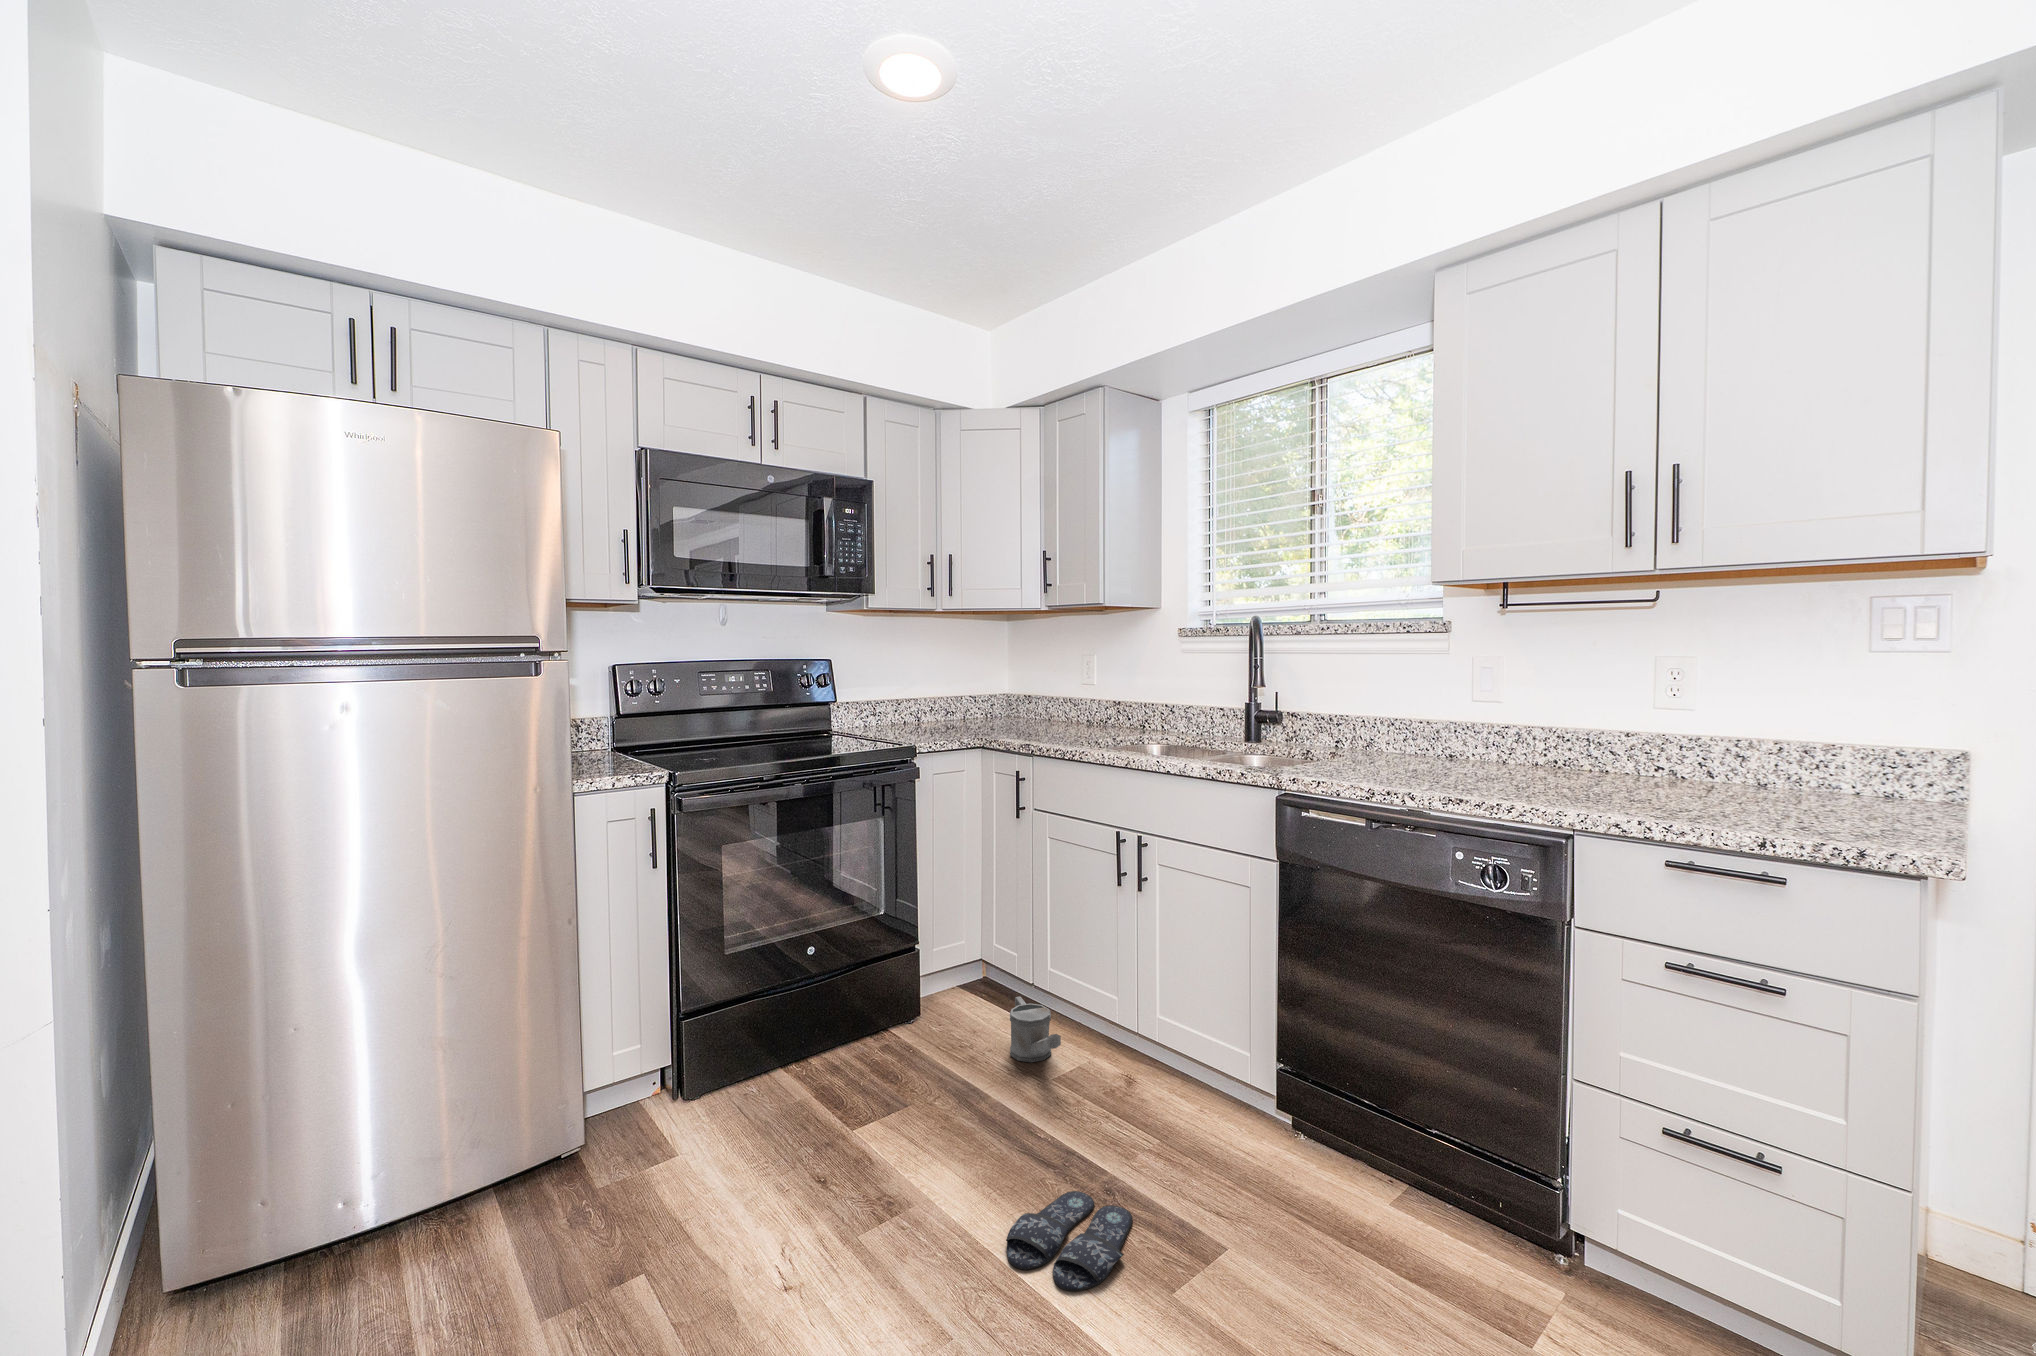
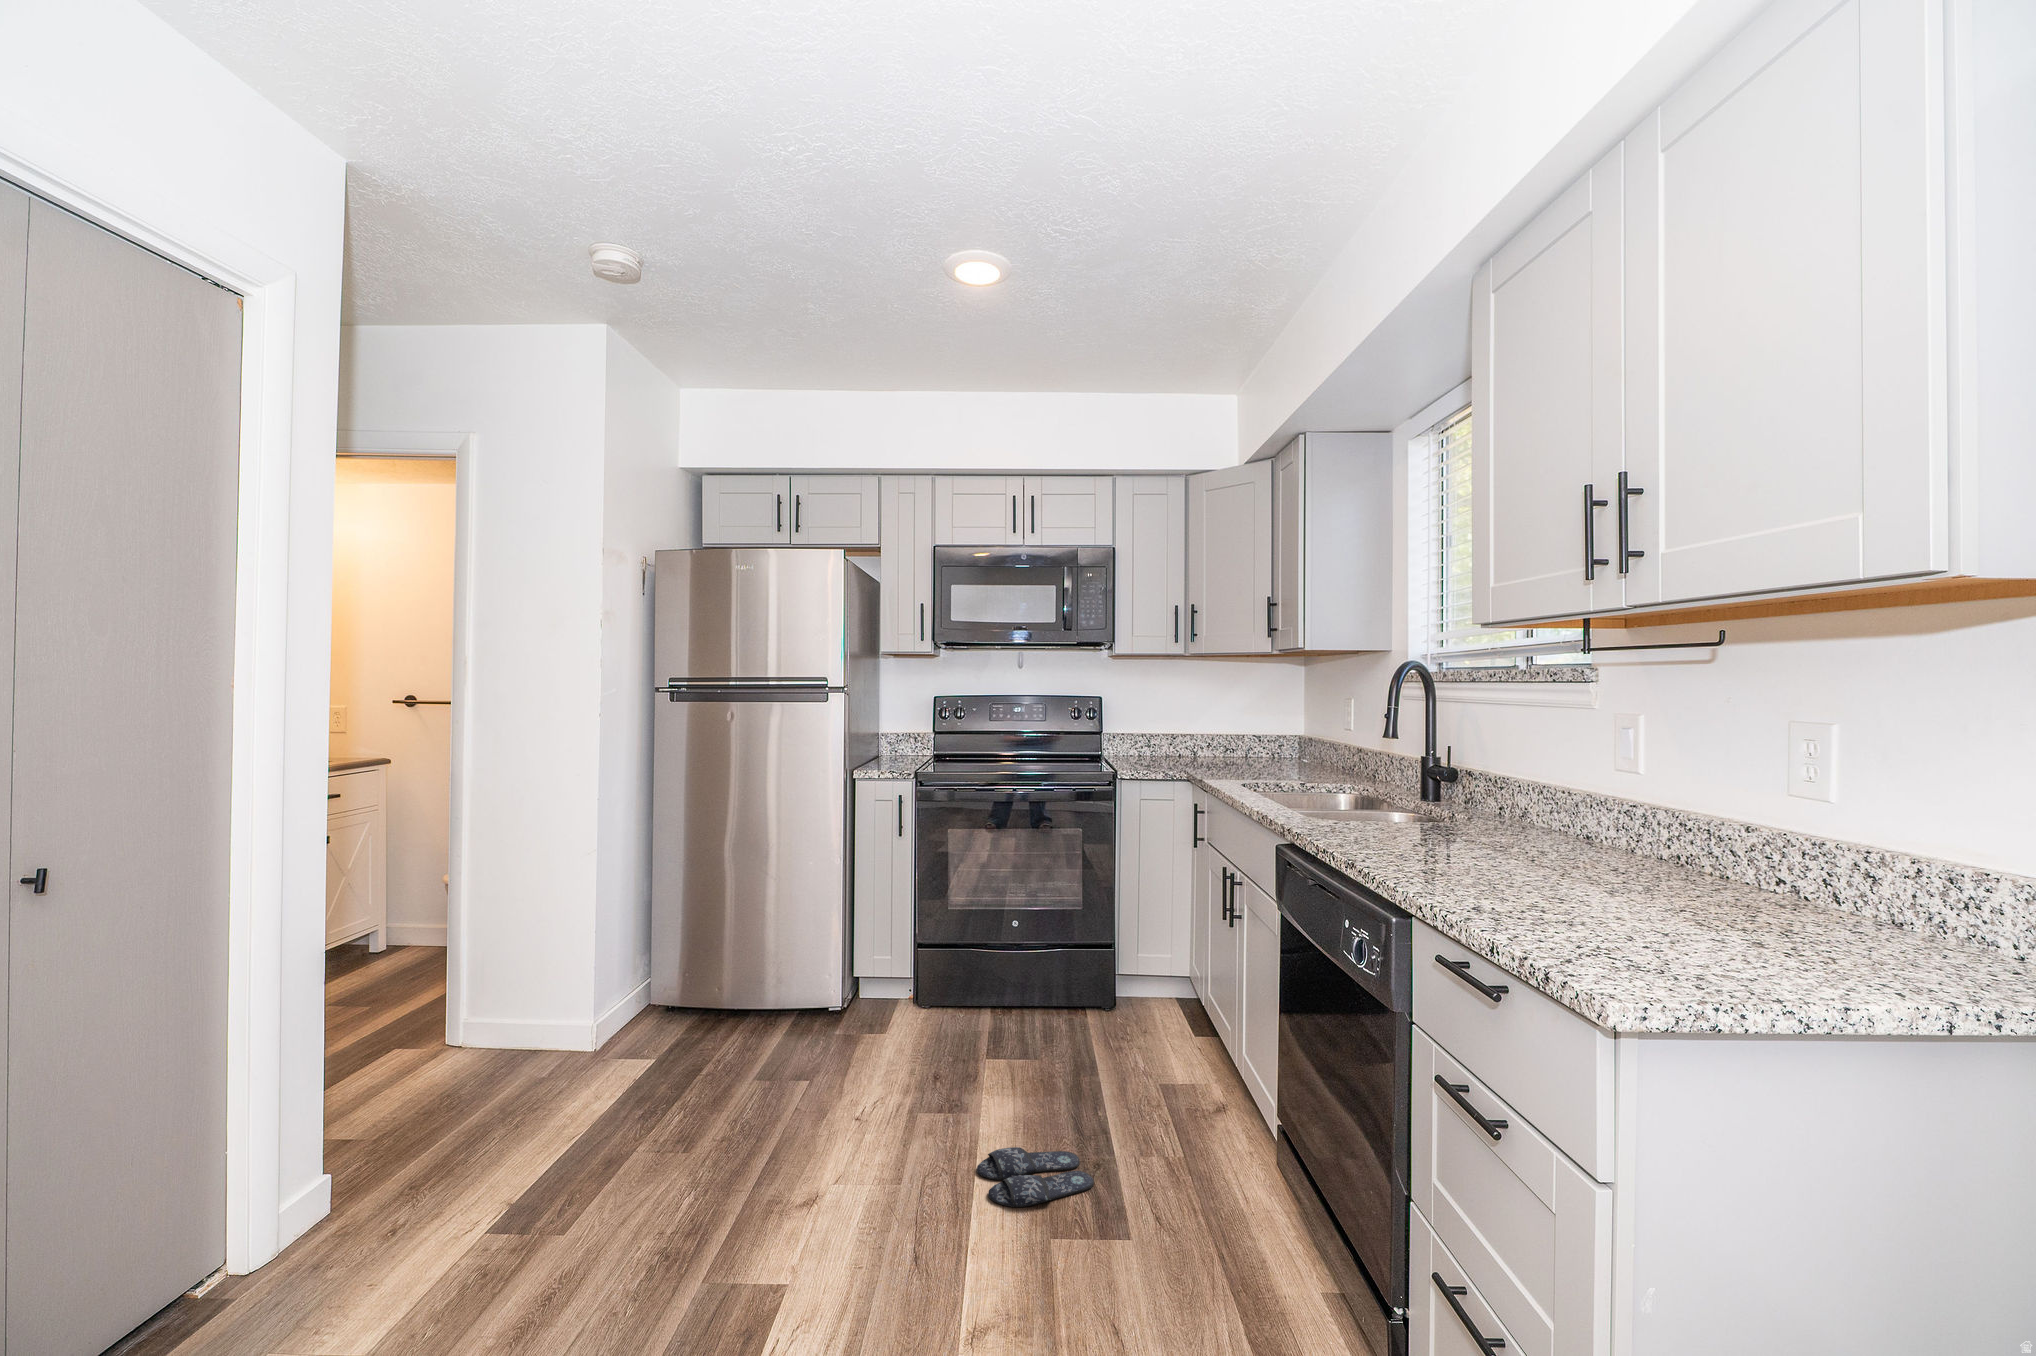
watering can: present [1010,997,1061,1062] -> none [1150,1011,1190,1070]

